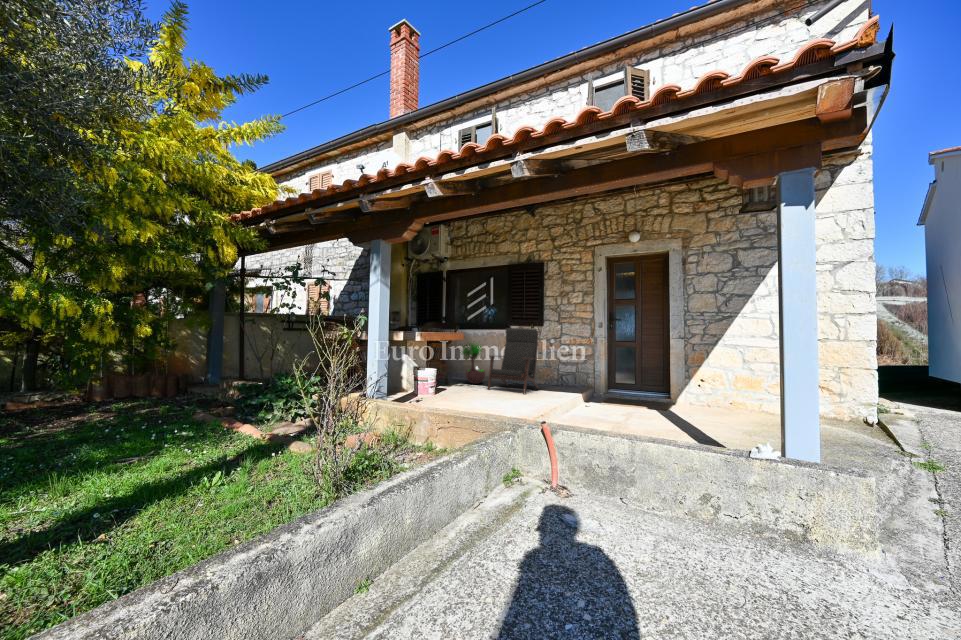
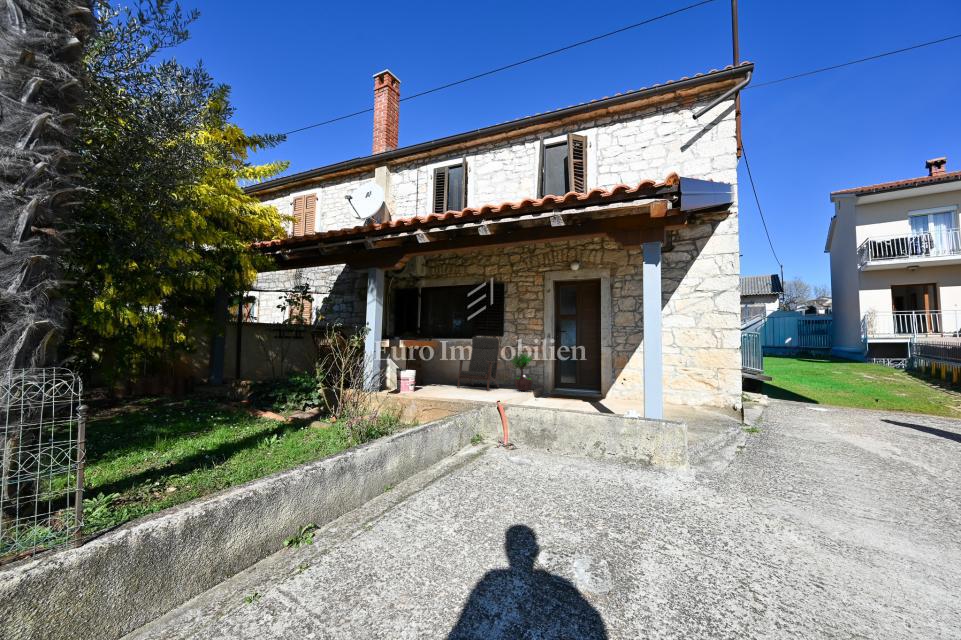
potted tree: present [460,343,485,384] -> present [512,353,532,391]

